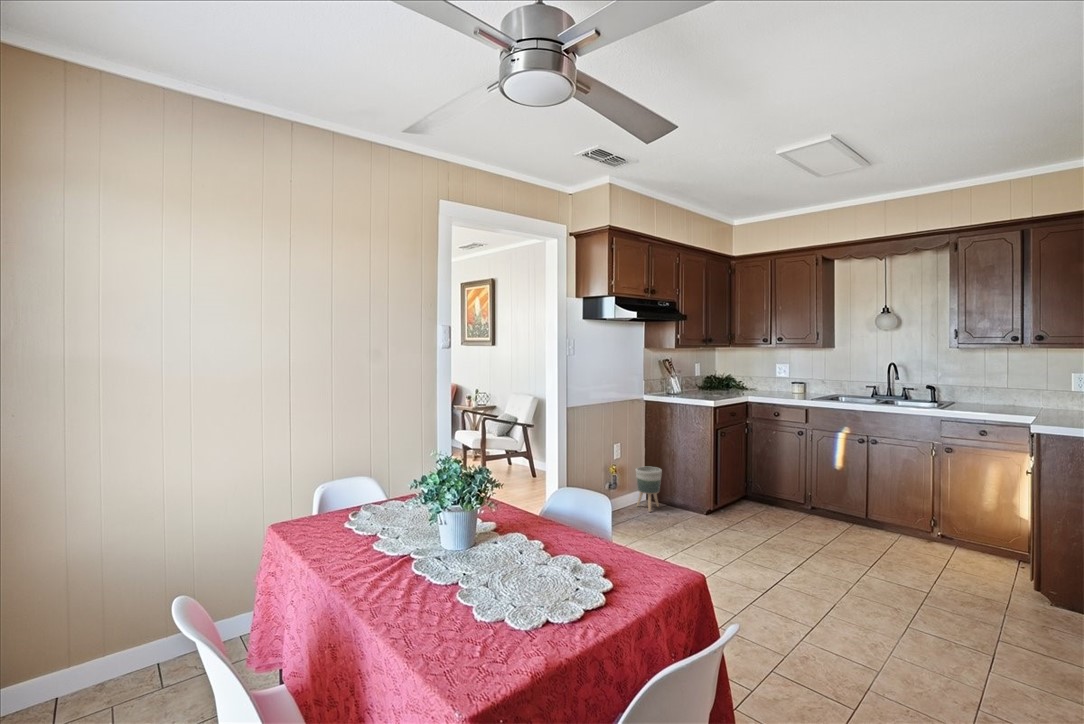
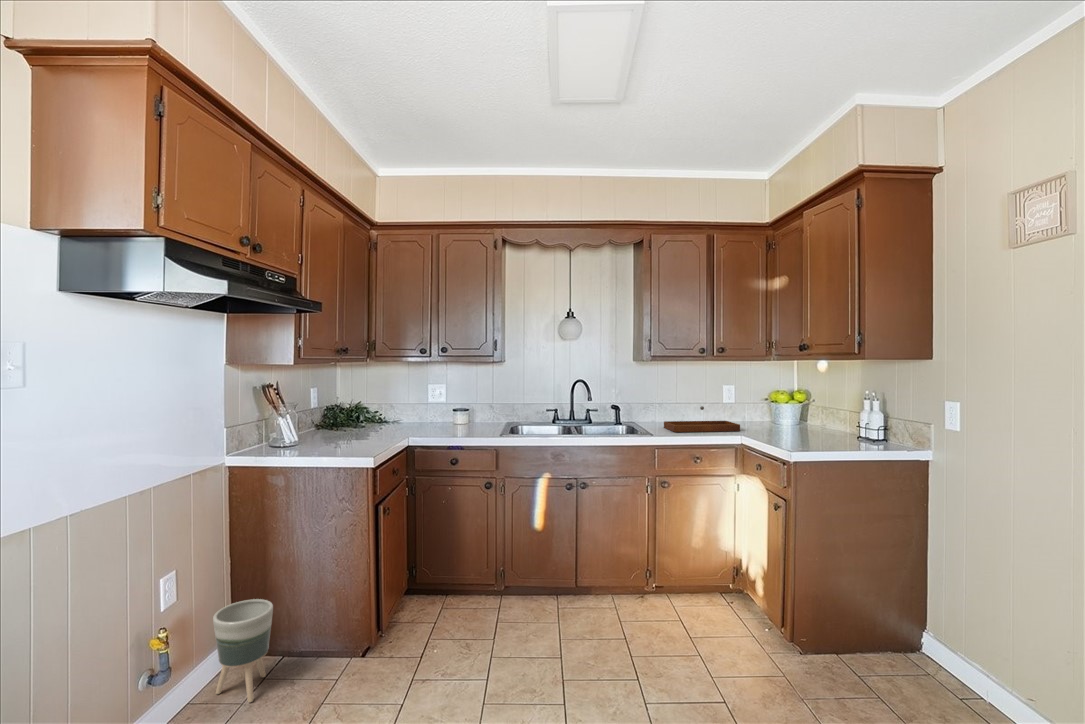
tray: none [976,389,1058,413] -> present [664,406,740,432]

